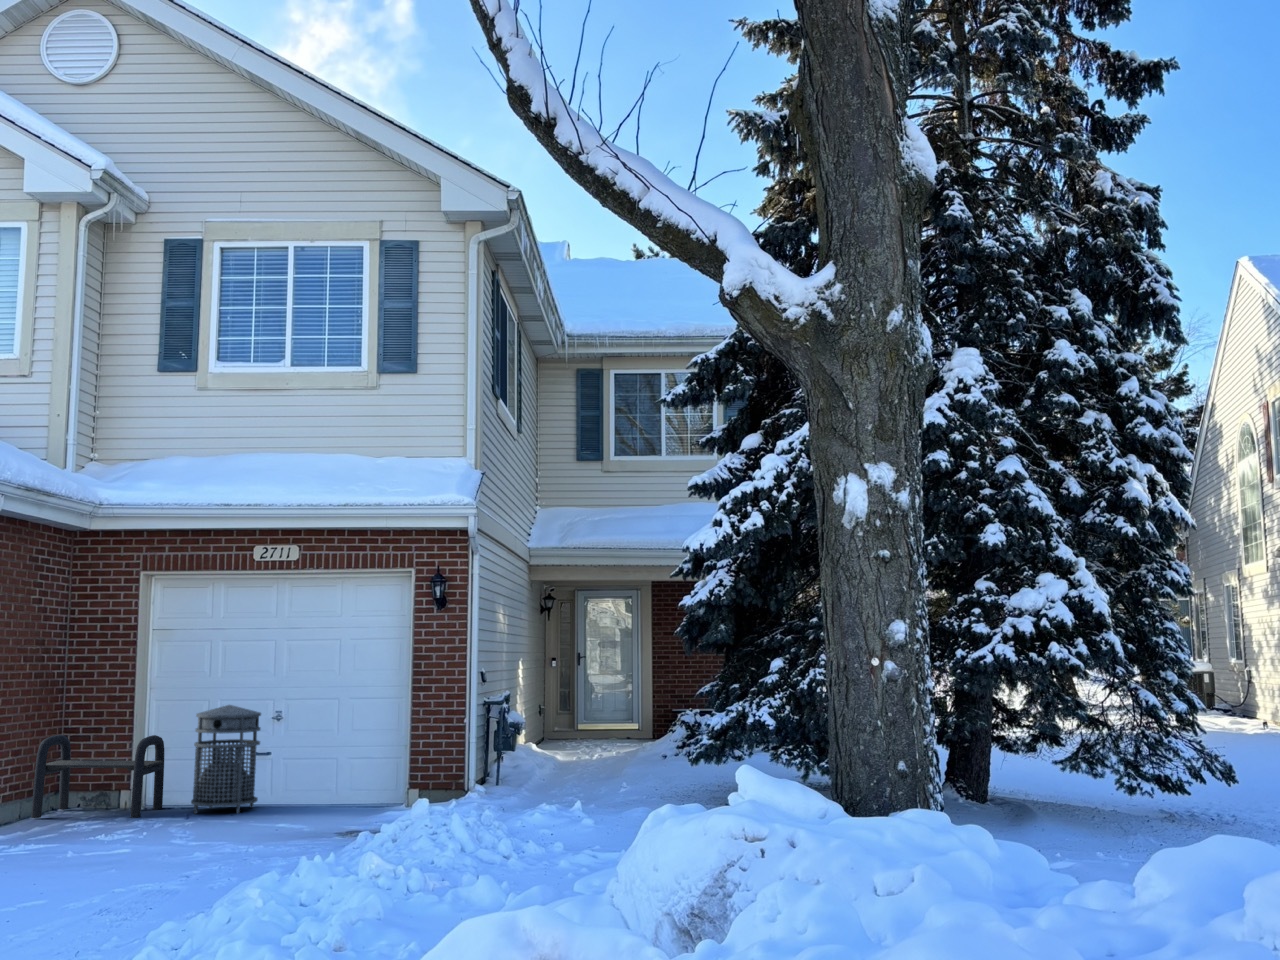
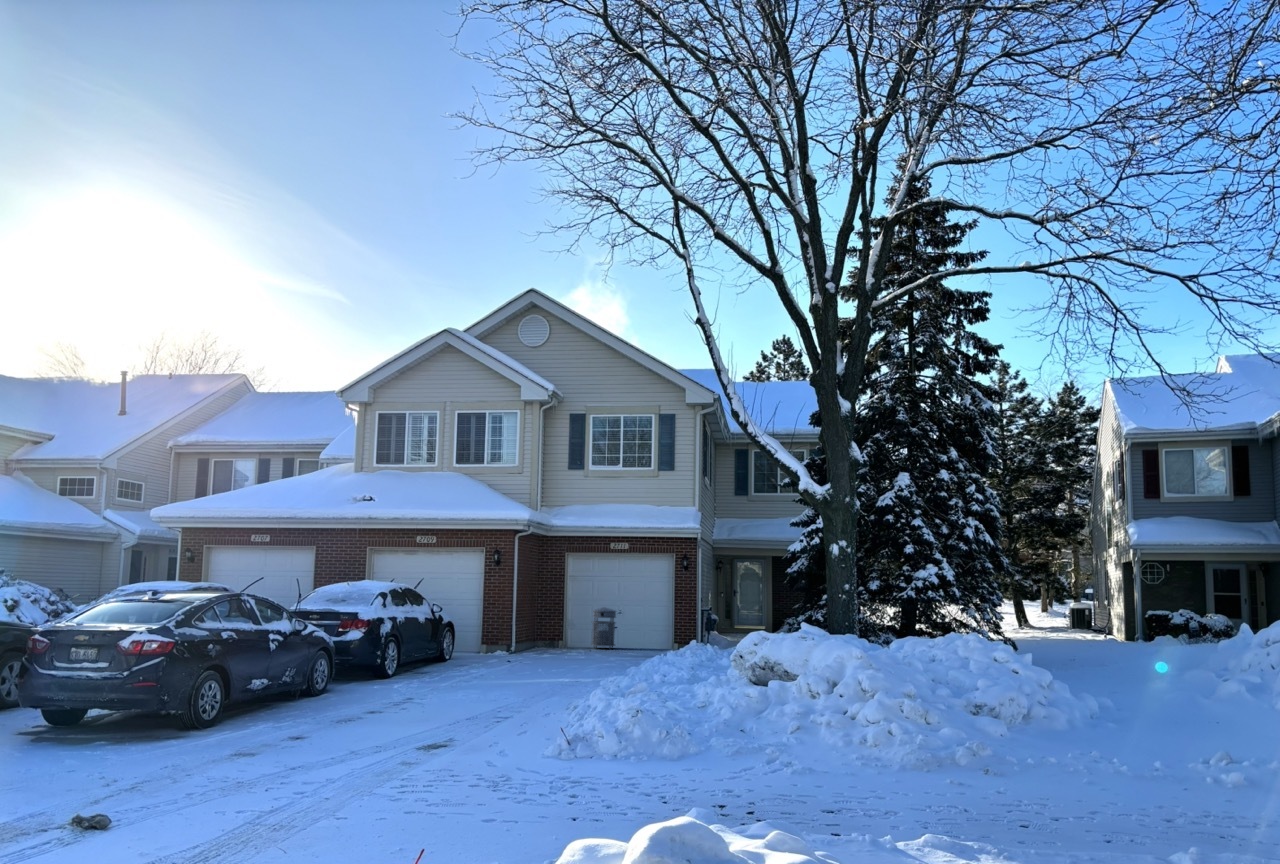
bench: present [31,735,164,818] -> none [533,617,578,649]

